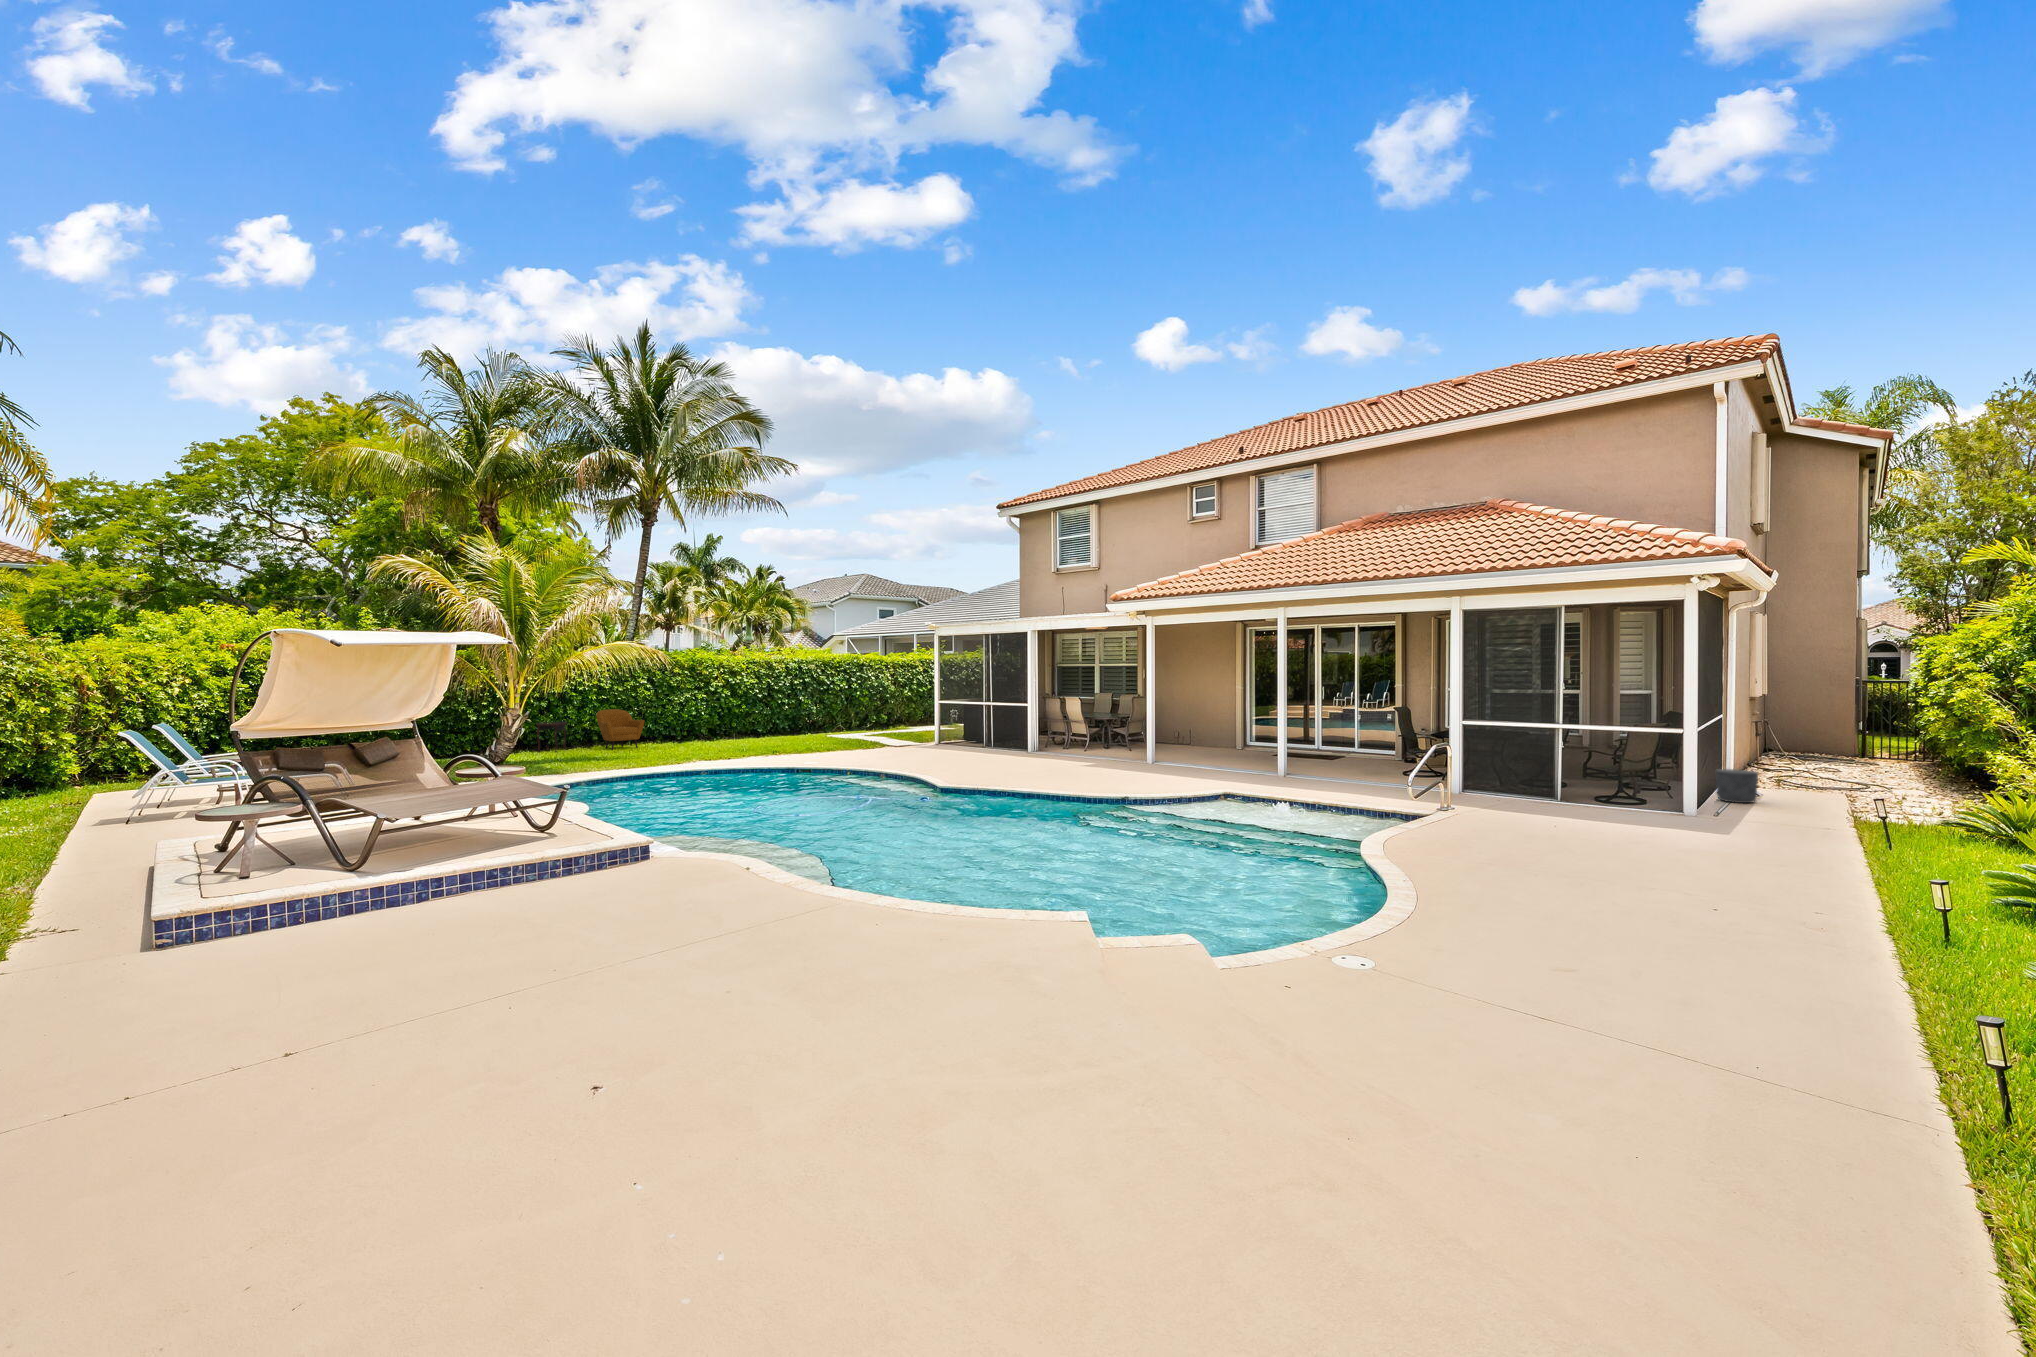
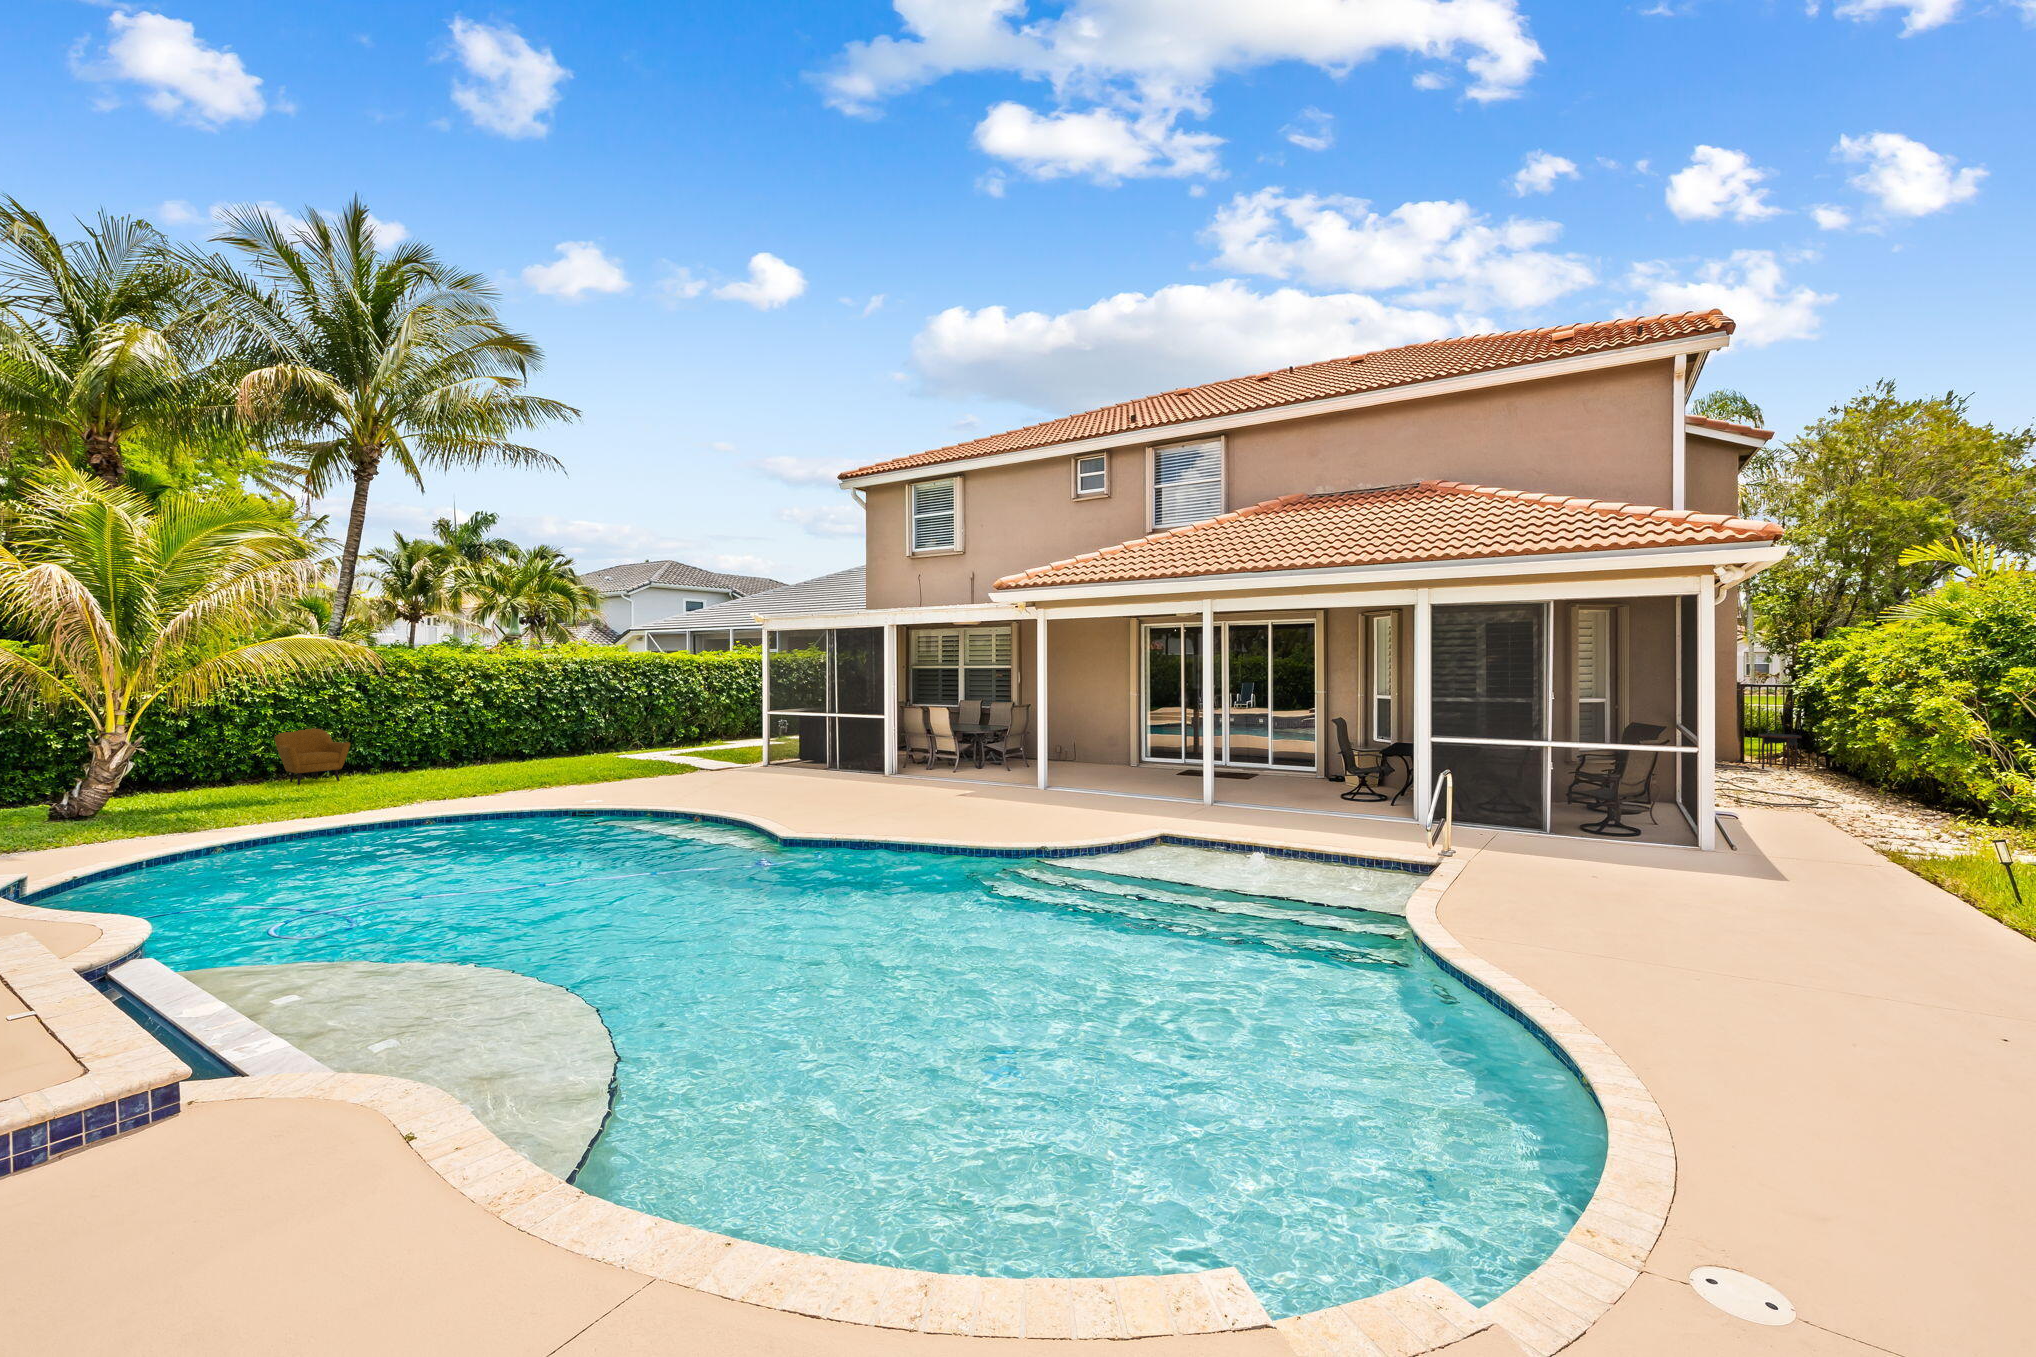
side table: present [537,722,566,753] -> present [1758,734,1802,771]
planter: present [1716,769,1758,803] -> none [1723,793,1773,834]

